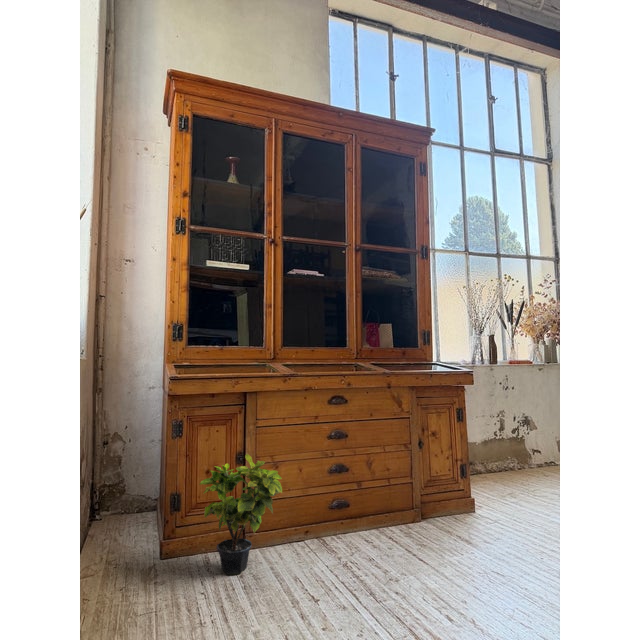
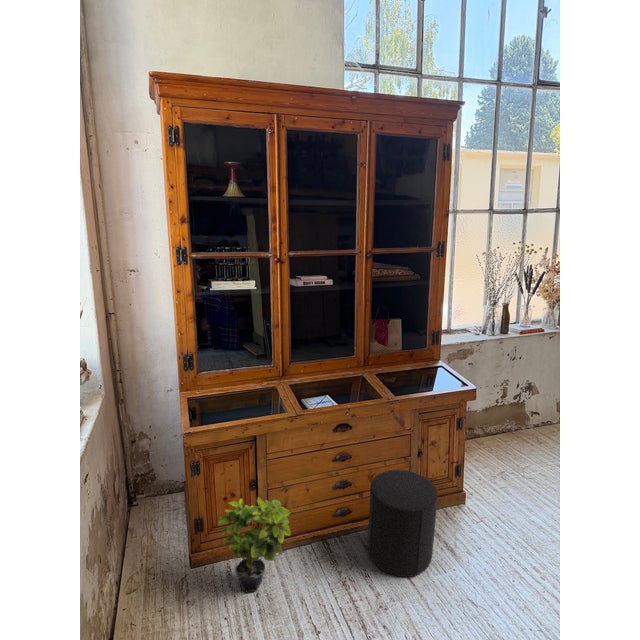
stool: none [369,451,443,560] -> present [368,470,438,577]

